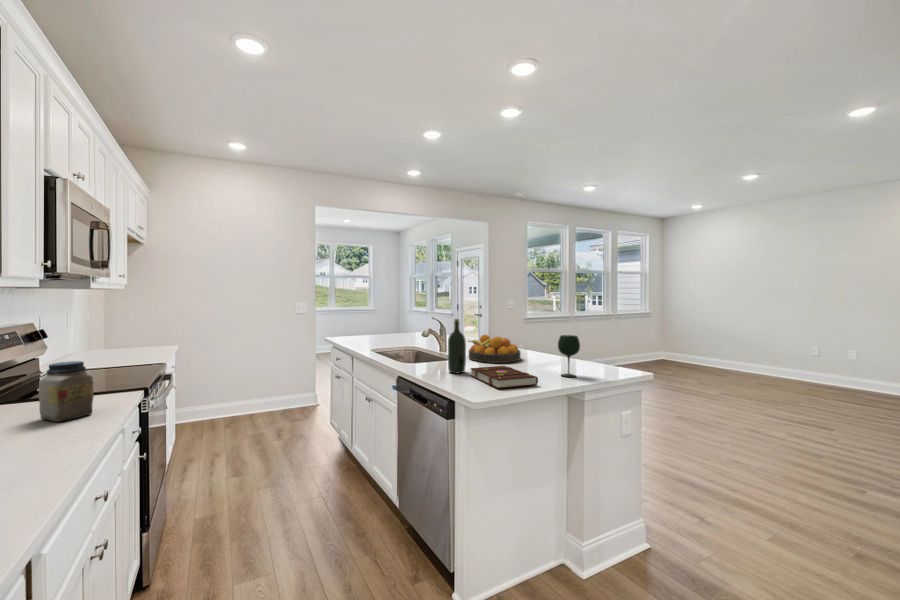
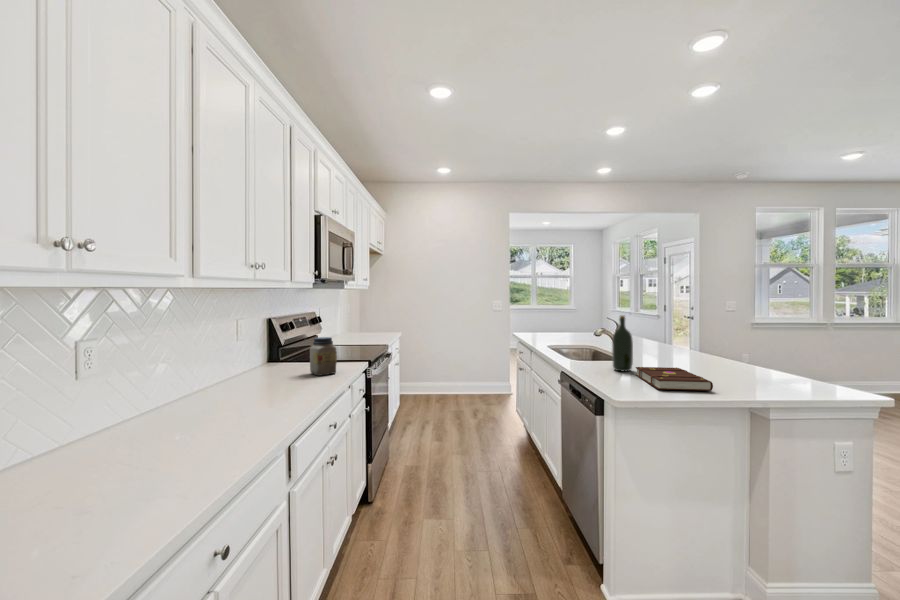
fruit bowl: present [468,335,521,363] -> none [646,334,712,366]
wine glass: present [558,335,580,377] -> none [750,337,784,388]

